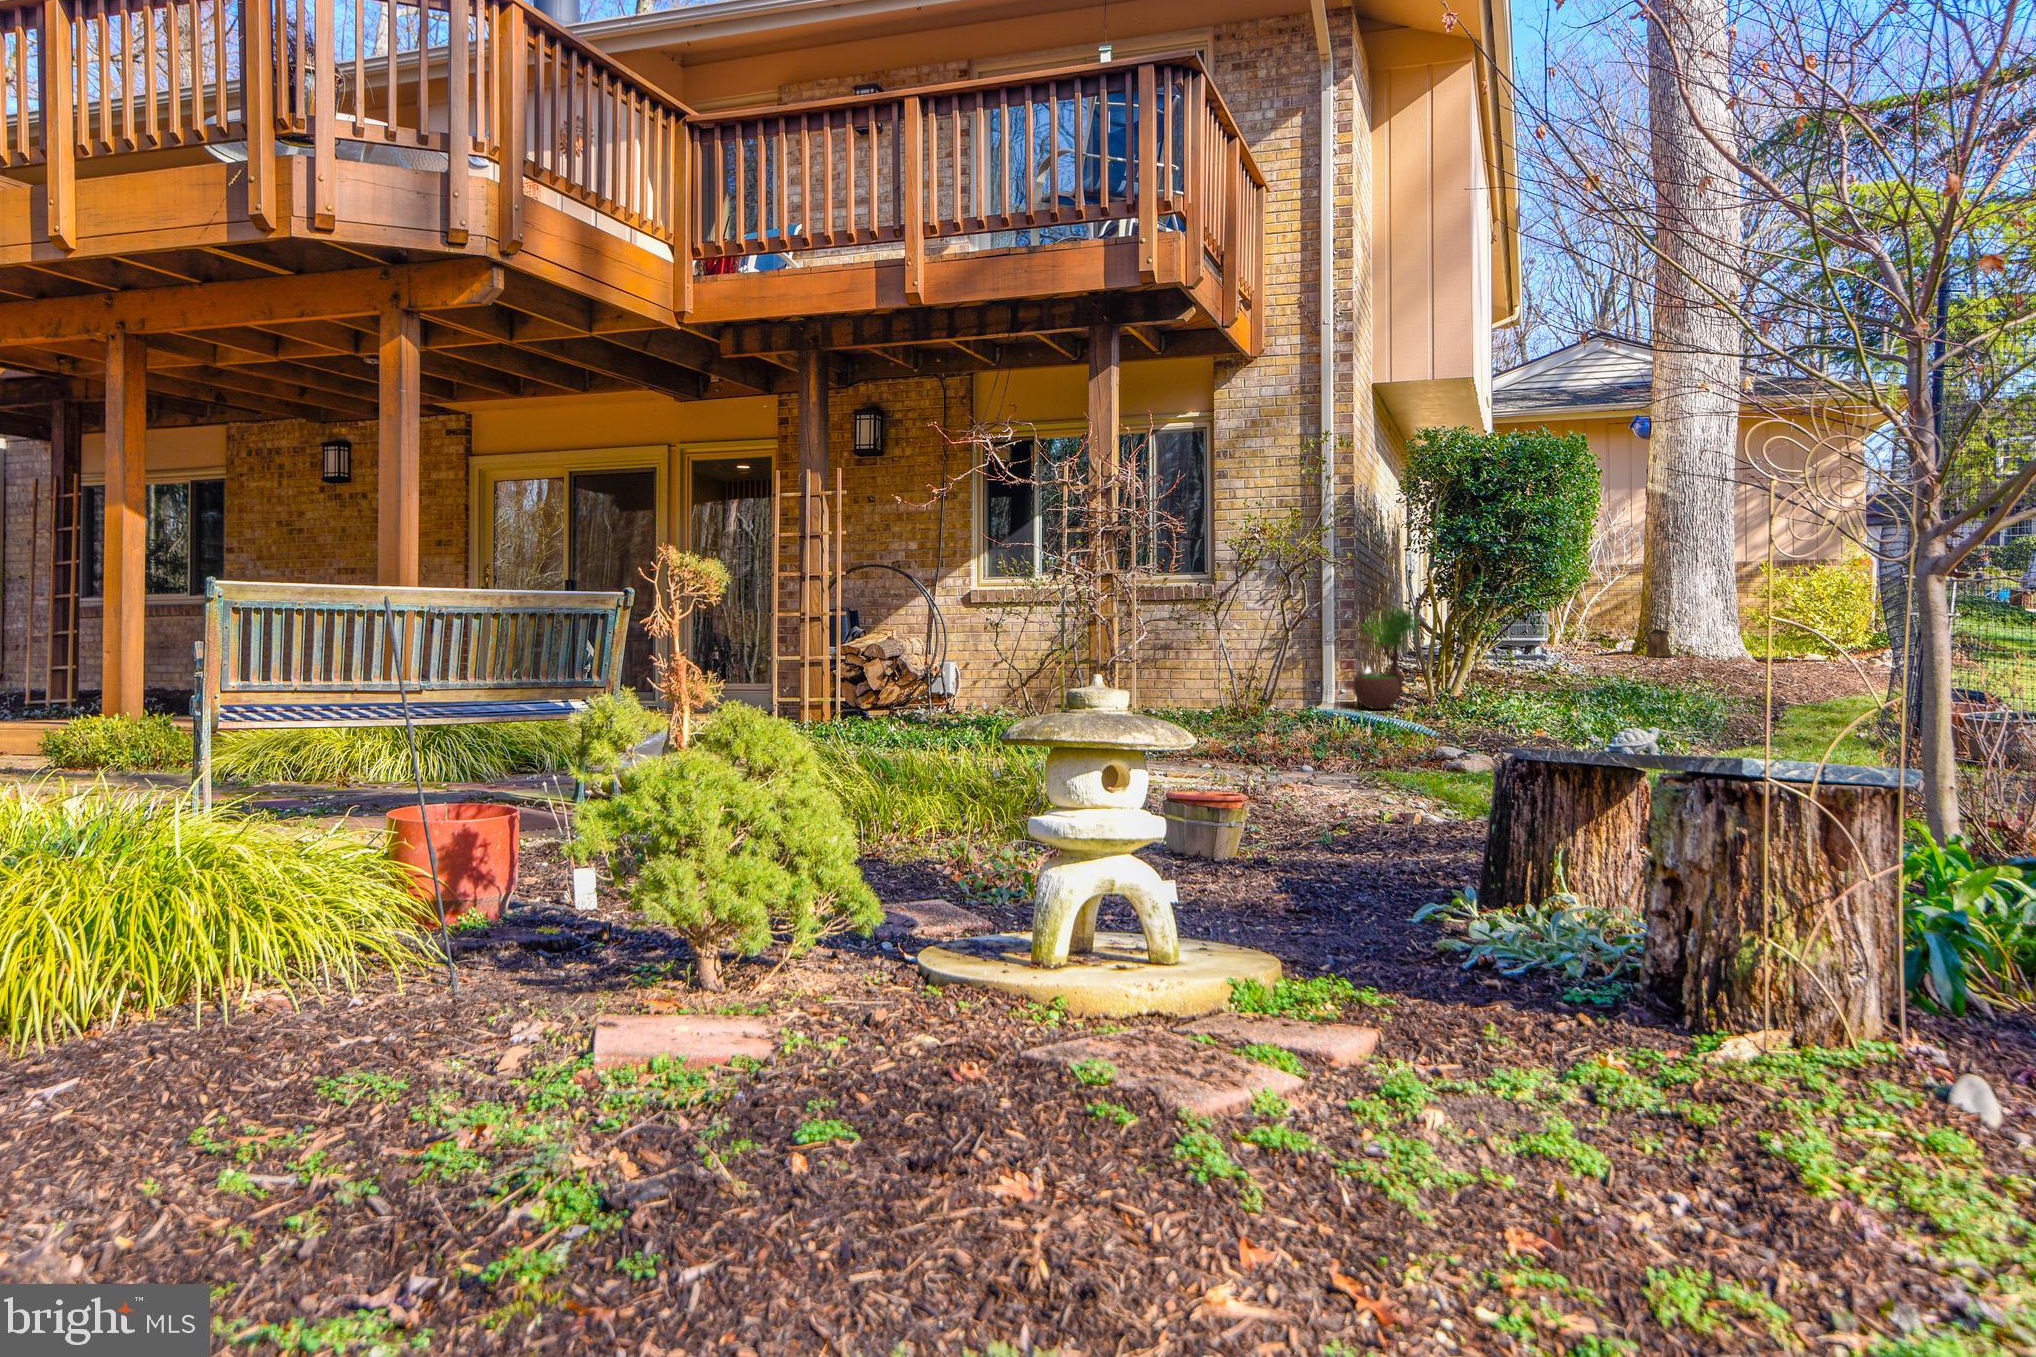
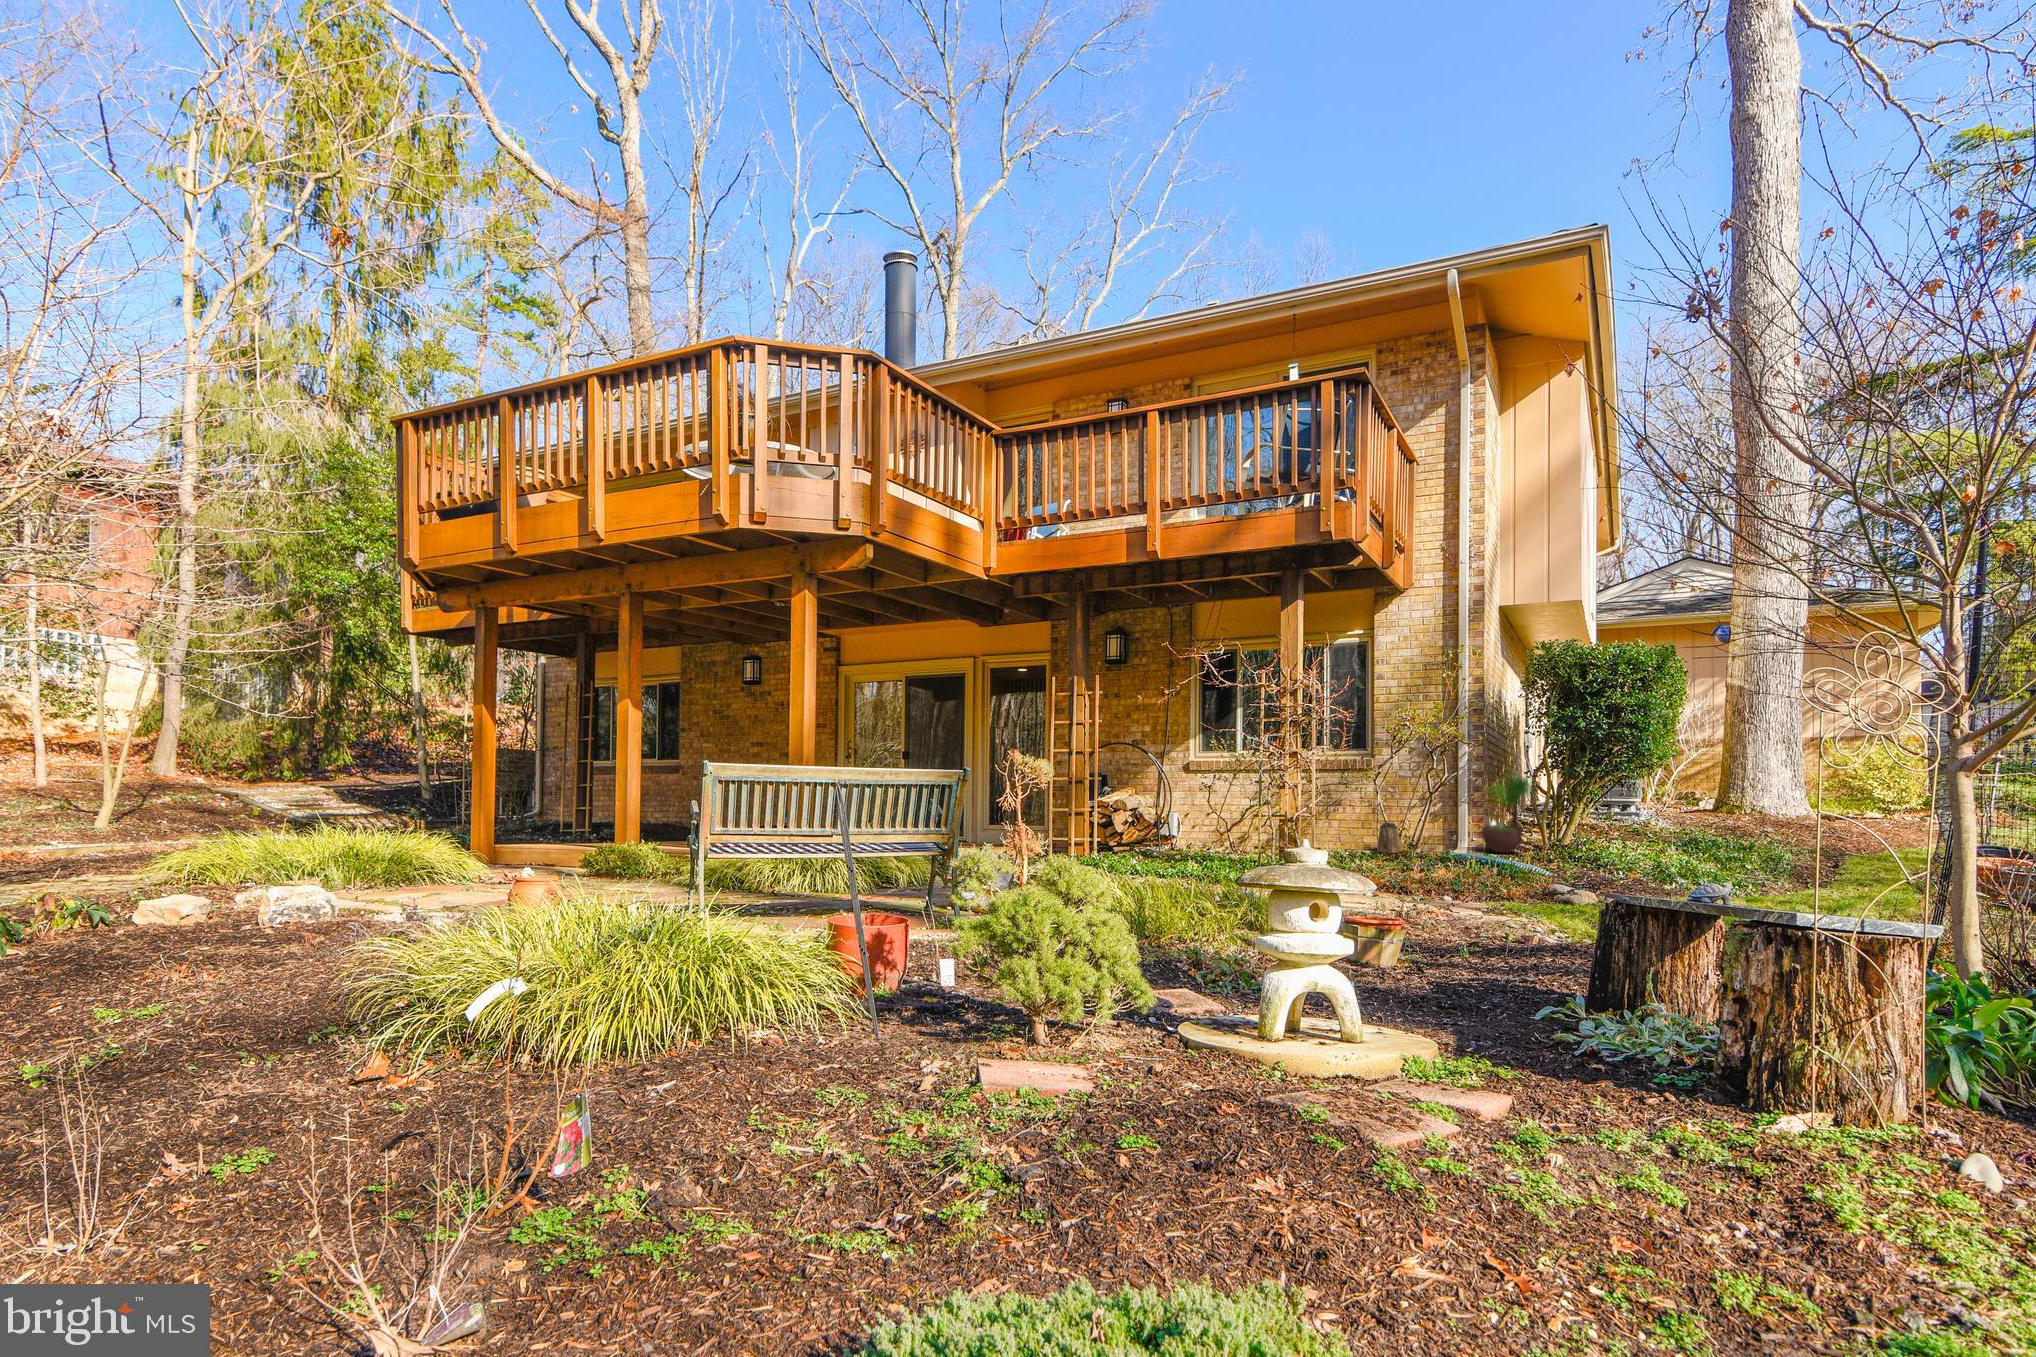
watering can: present [1644,627,1670,657] -> present [1376,823,1402,853]

